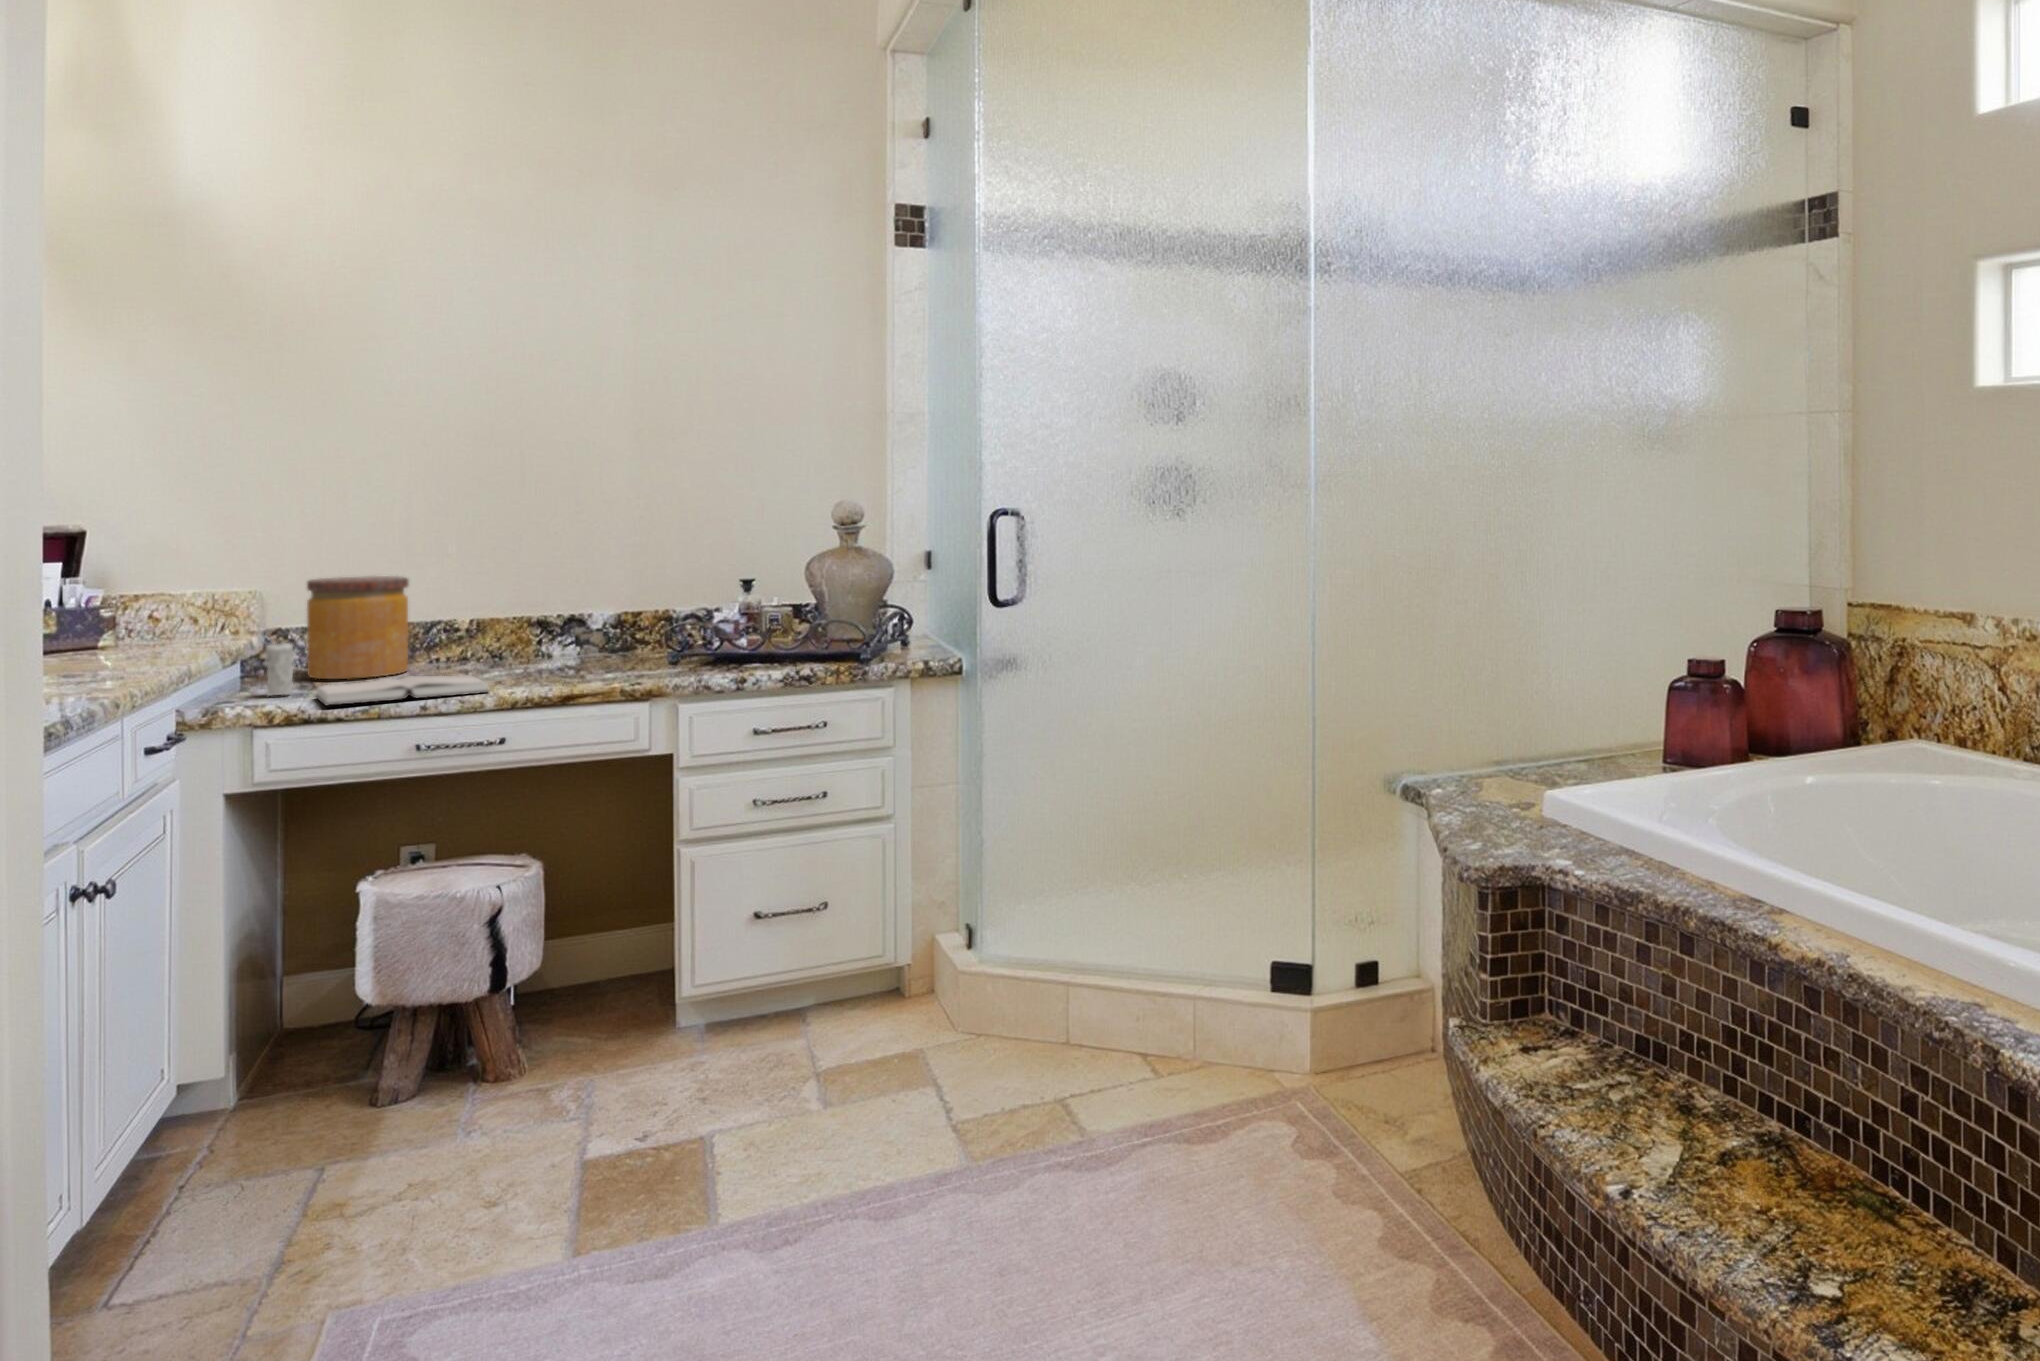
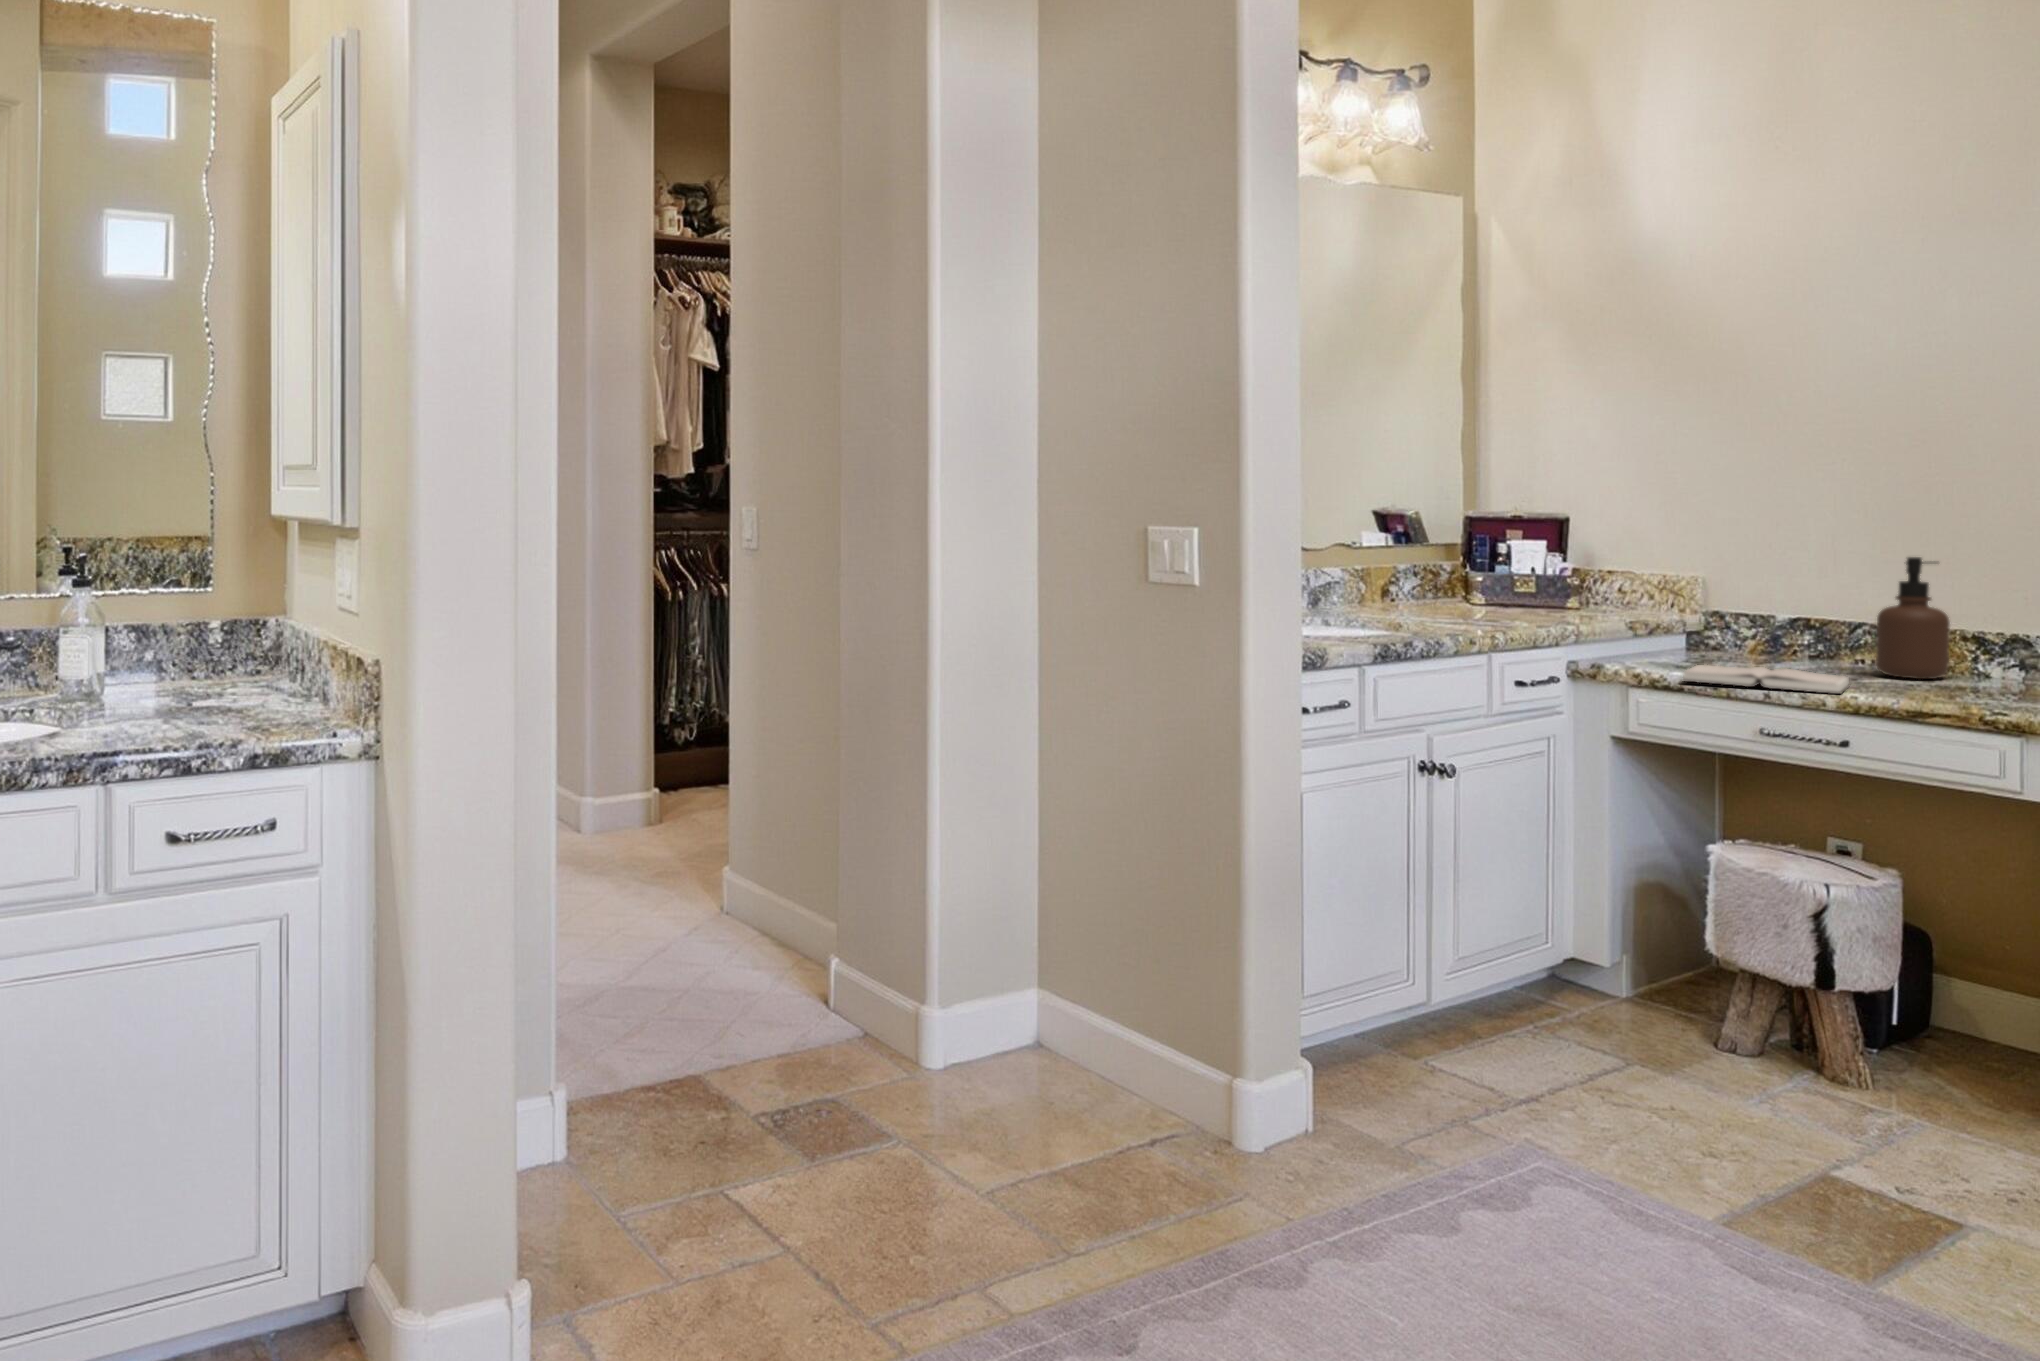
soap dispenser: none [471,551,533,670] -> present [1876,557,1950,679]
jar: present [307,576,409,679] -> none [1727,572,1827,667]
candle: present [266,643,294,695] -> none [1665,615,1690,669]

